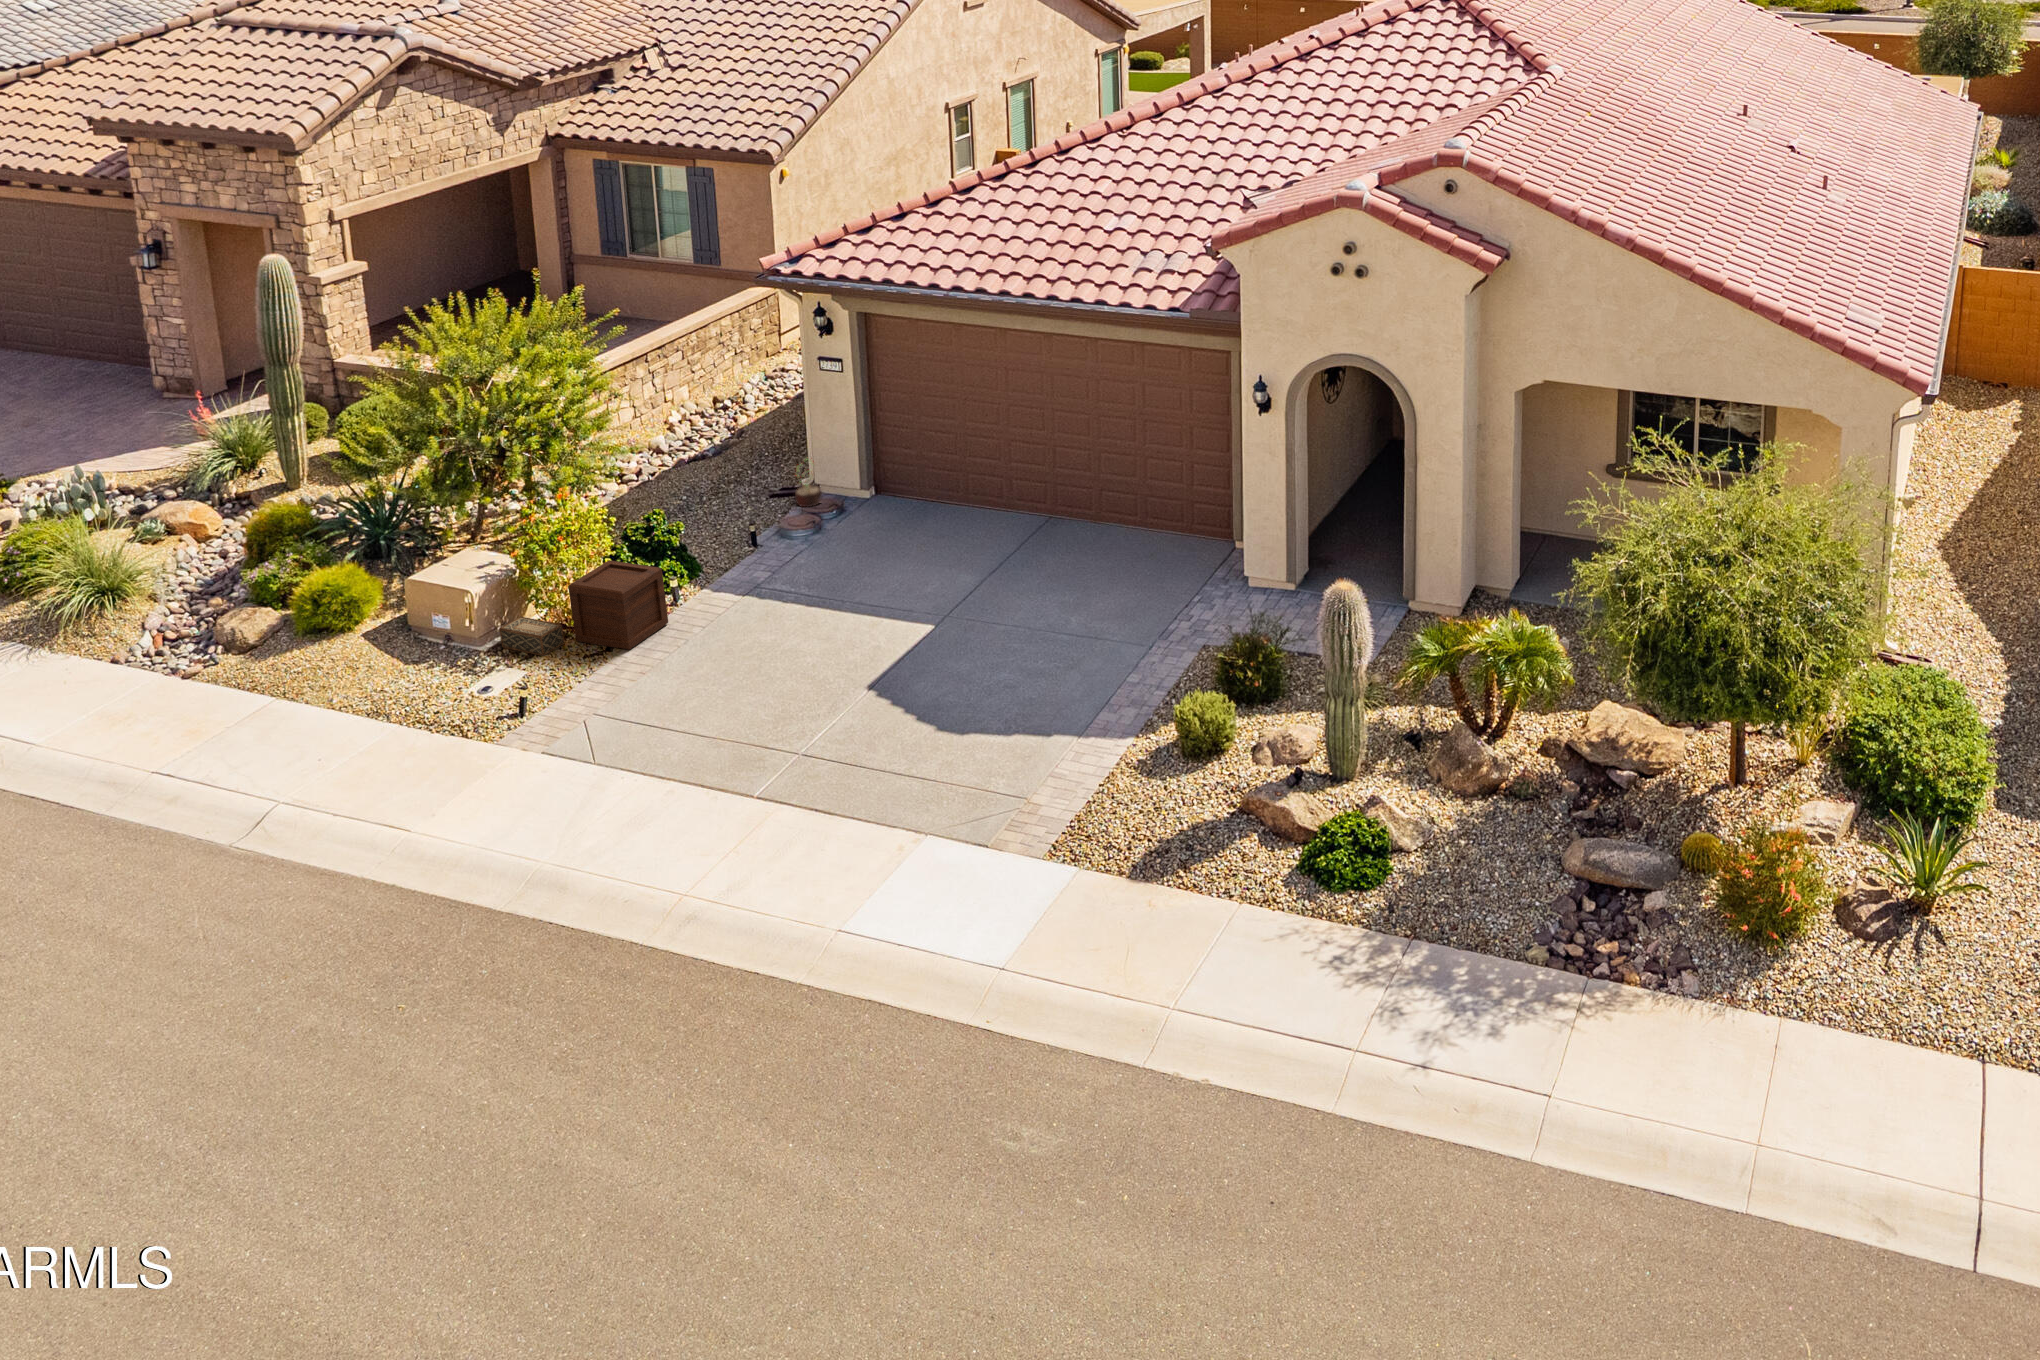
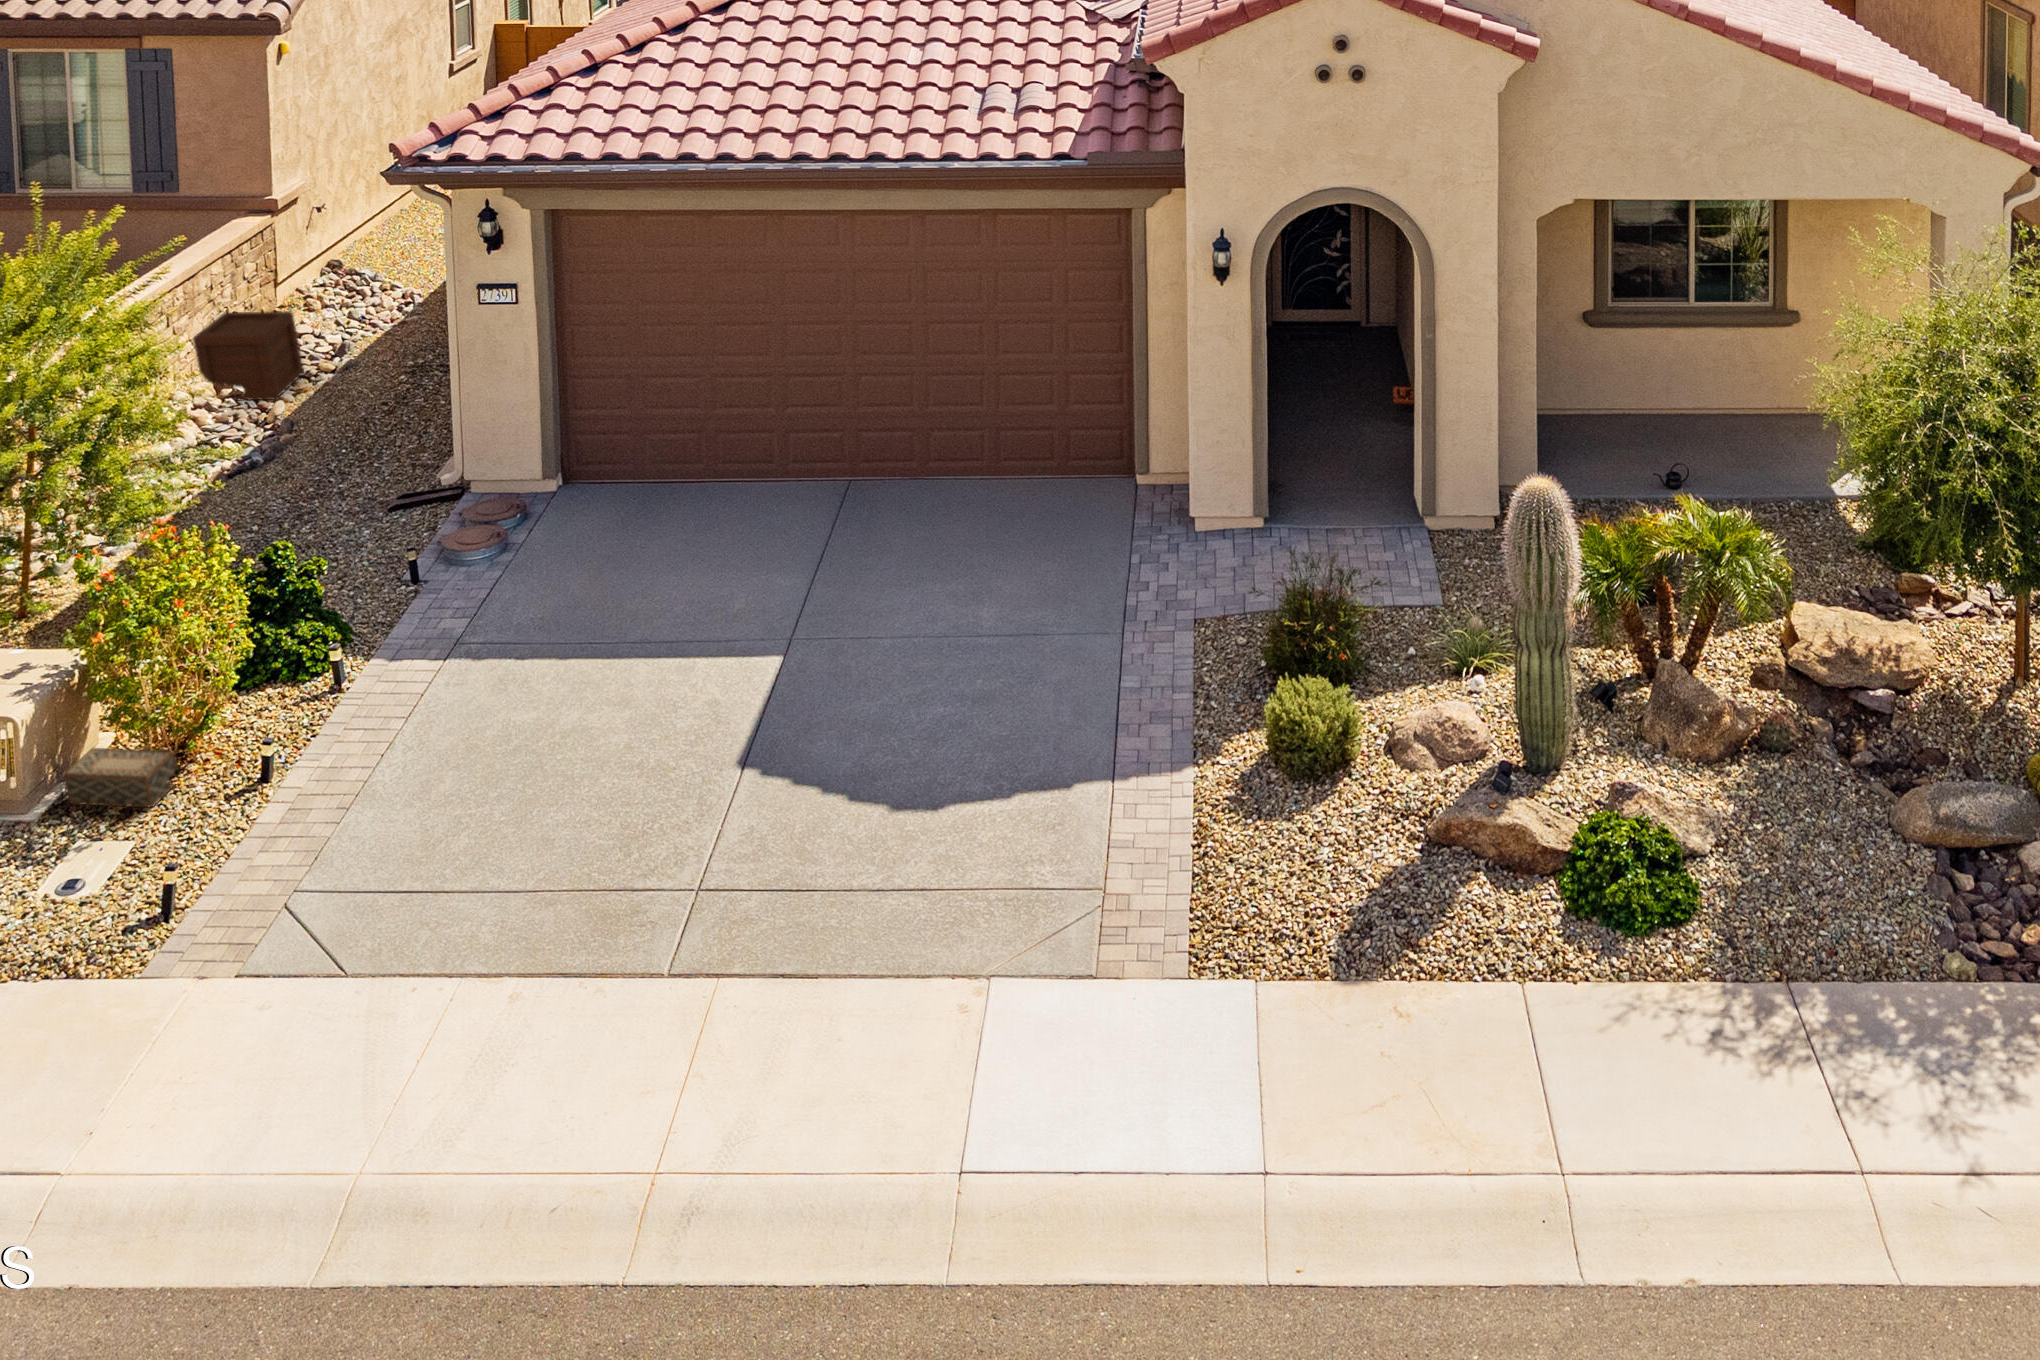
decorative plant: present [795,458,822,507] -> none [445,434,487,507]
wooden crate: present [568,560,668,650] -> present [193,311,304,401]

